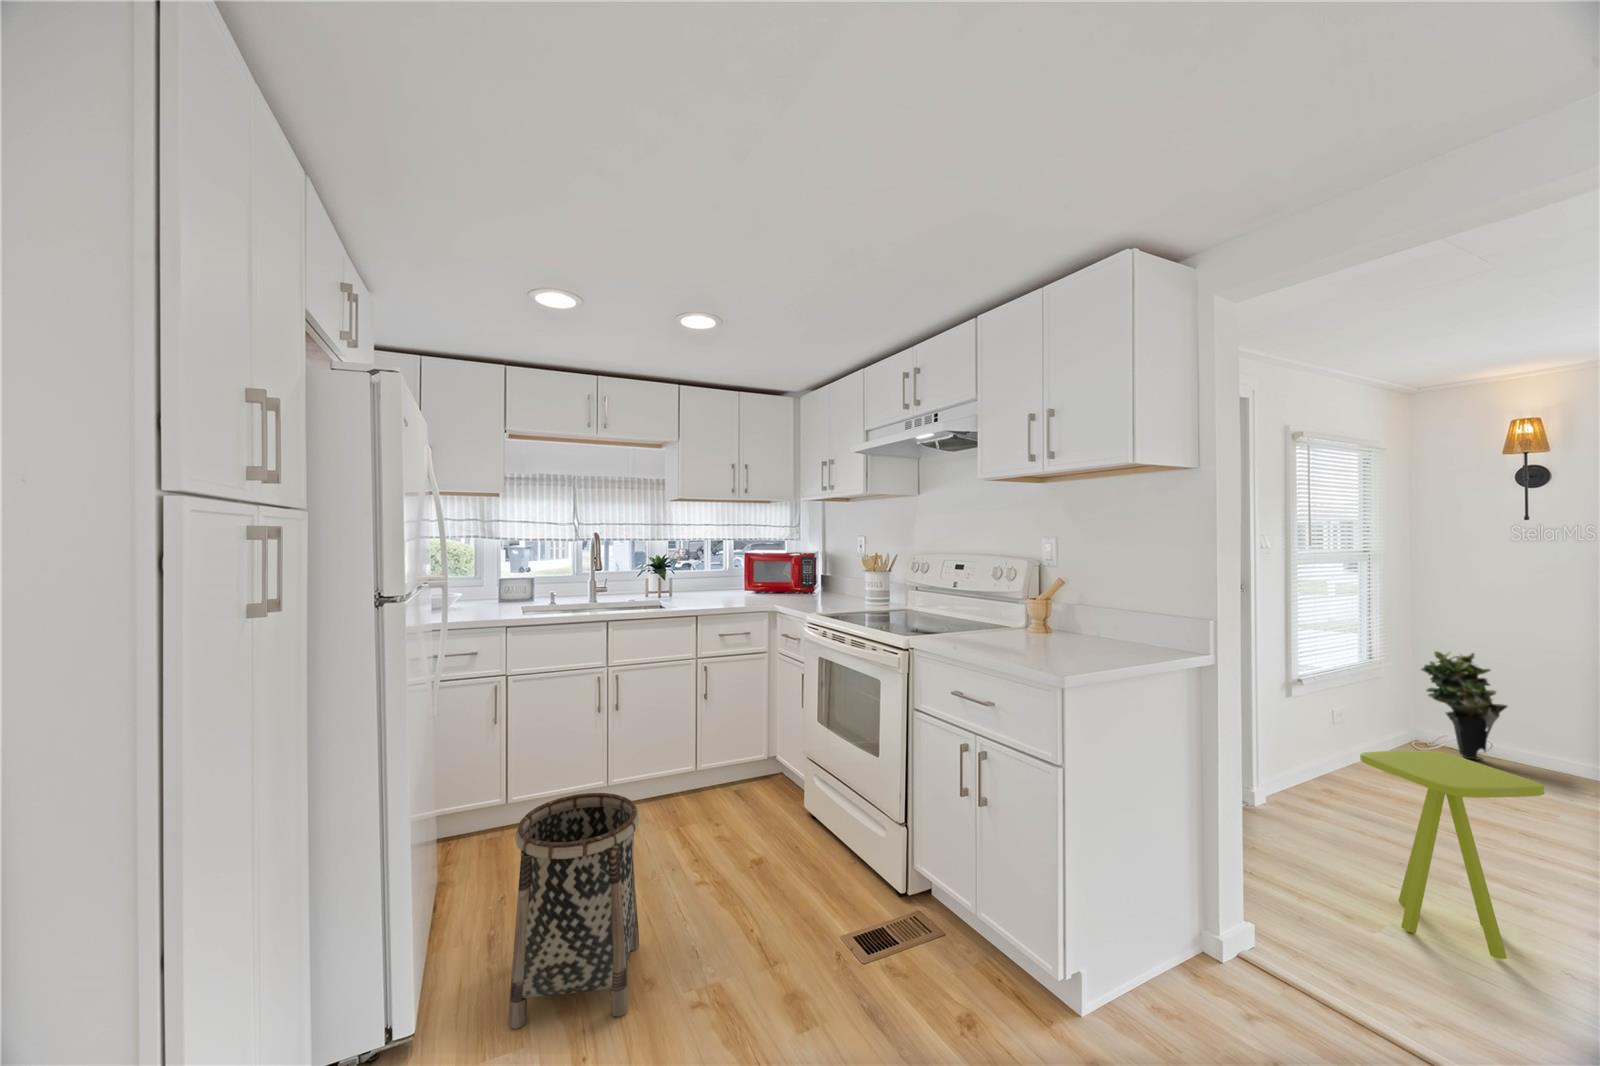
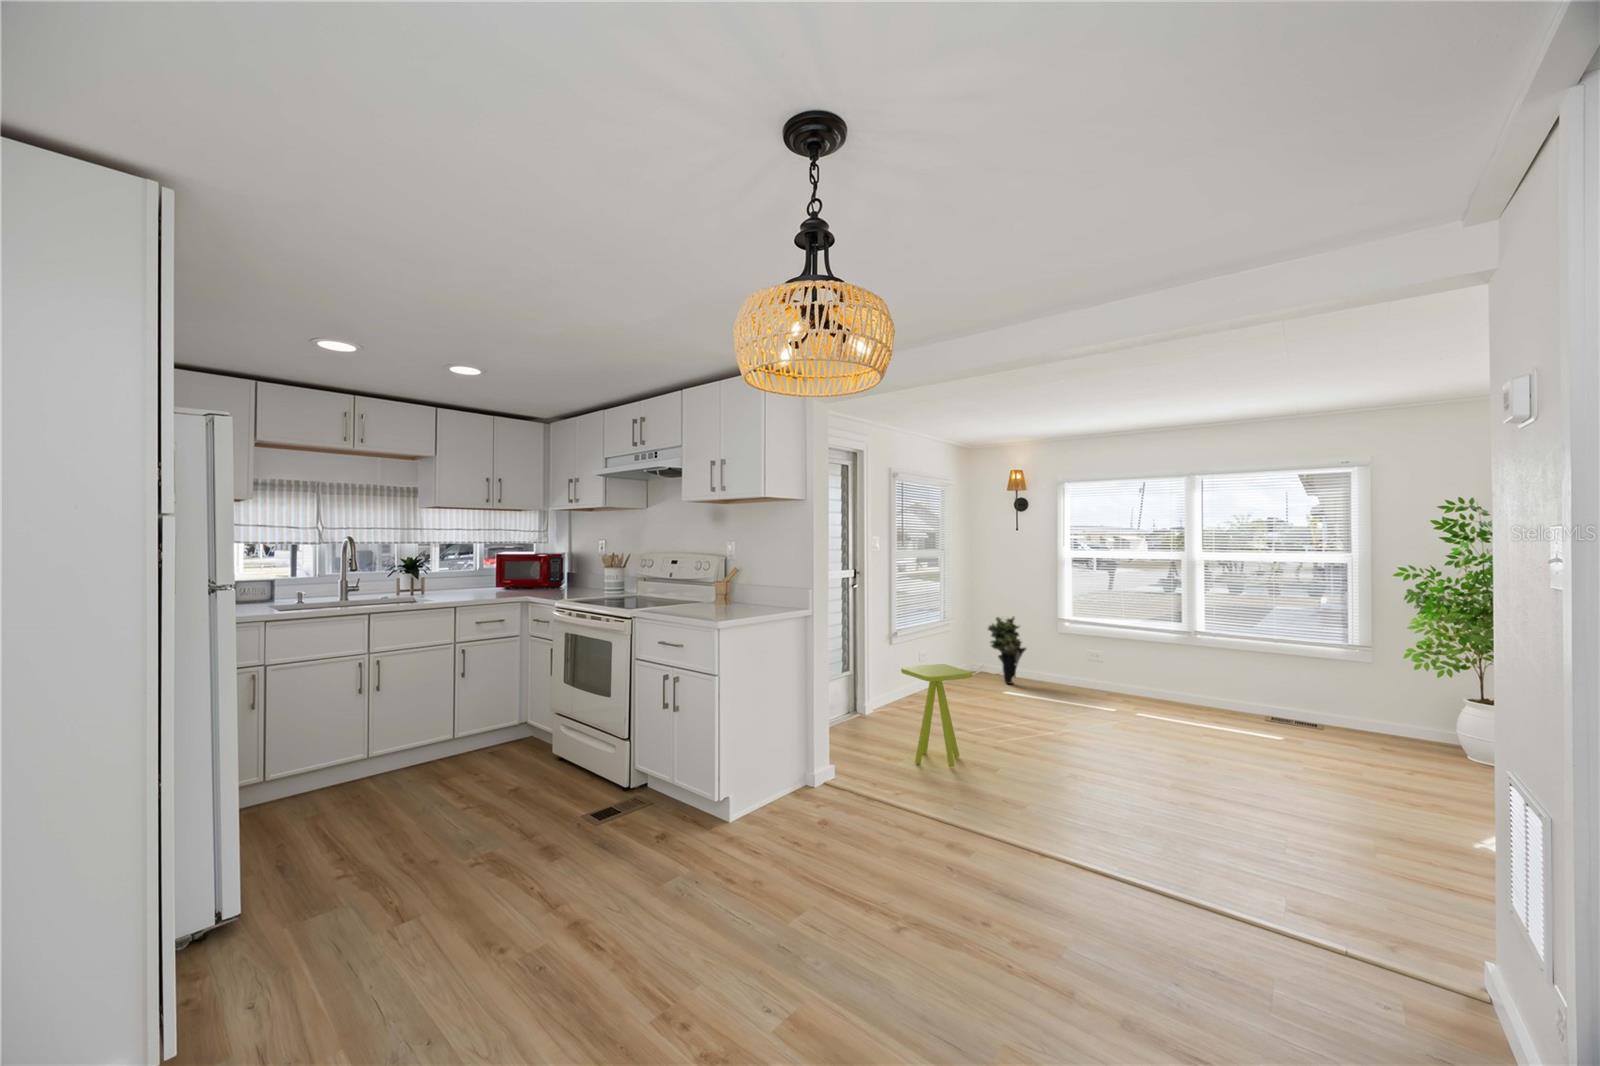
basket: present [509,793,639,1029] -> none [332,731,430,887]

